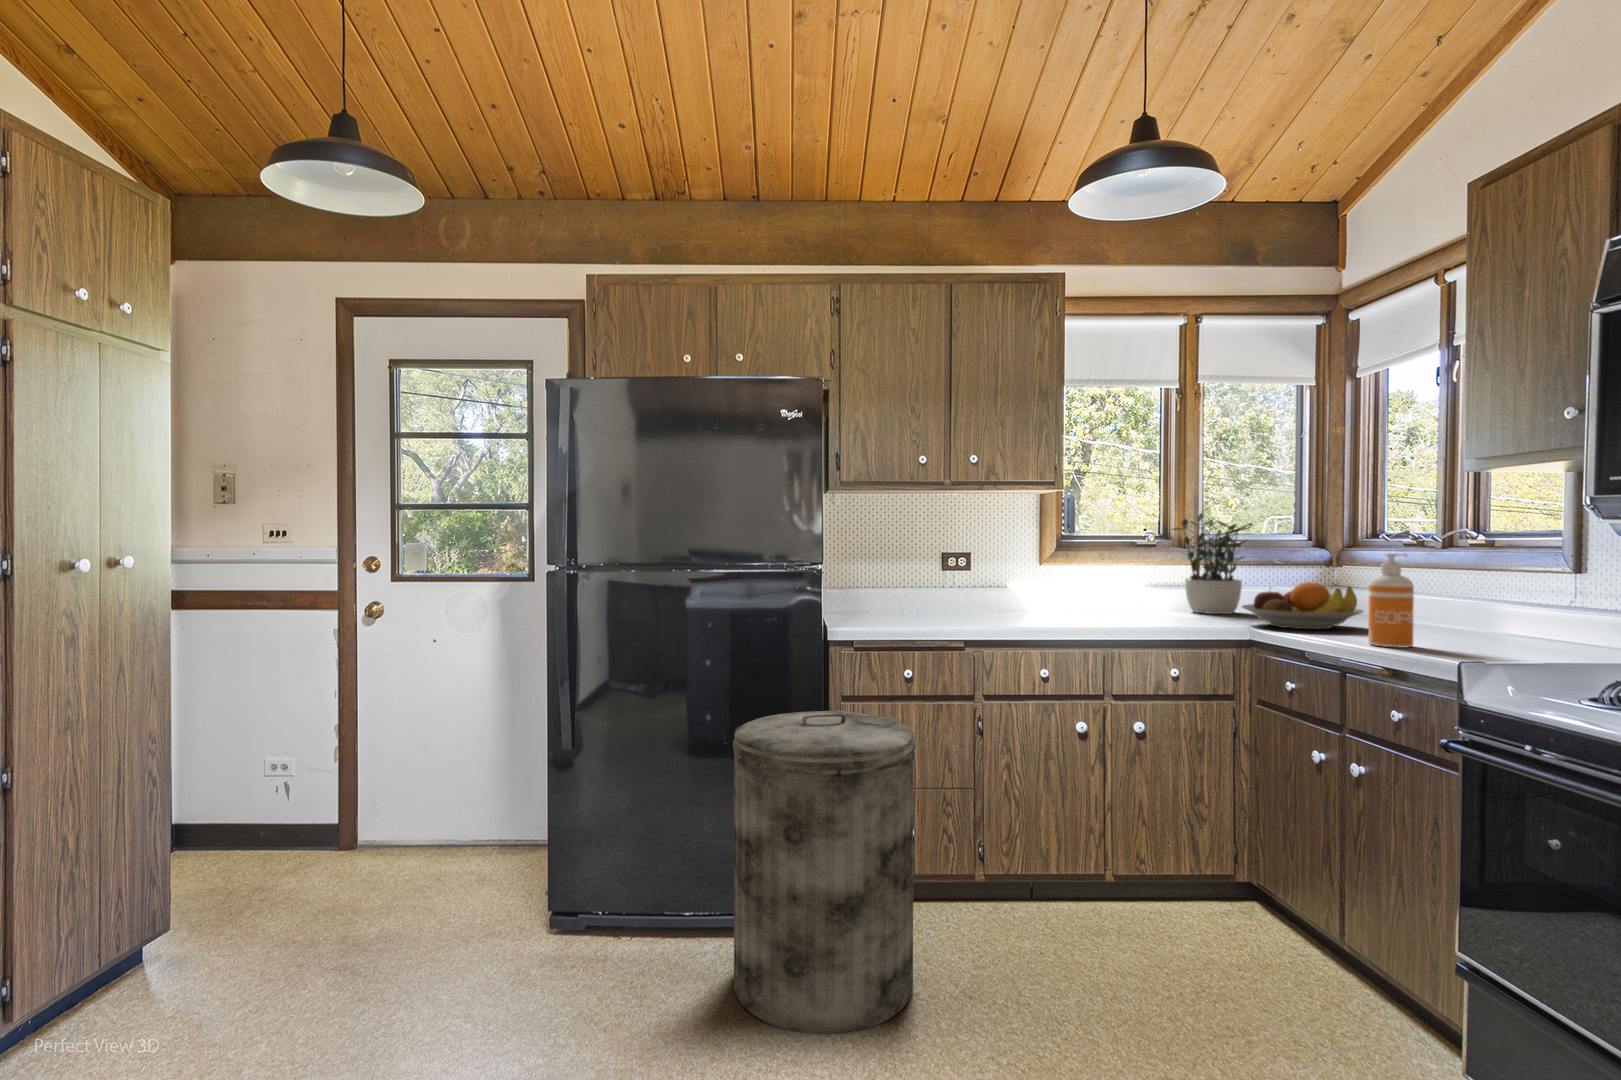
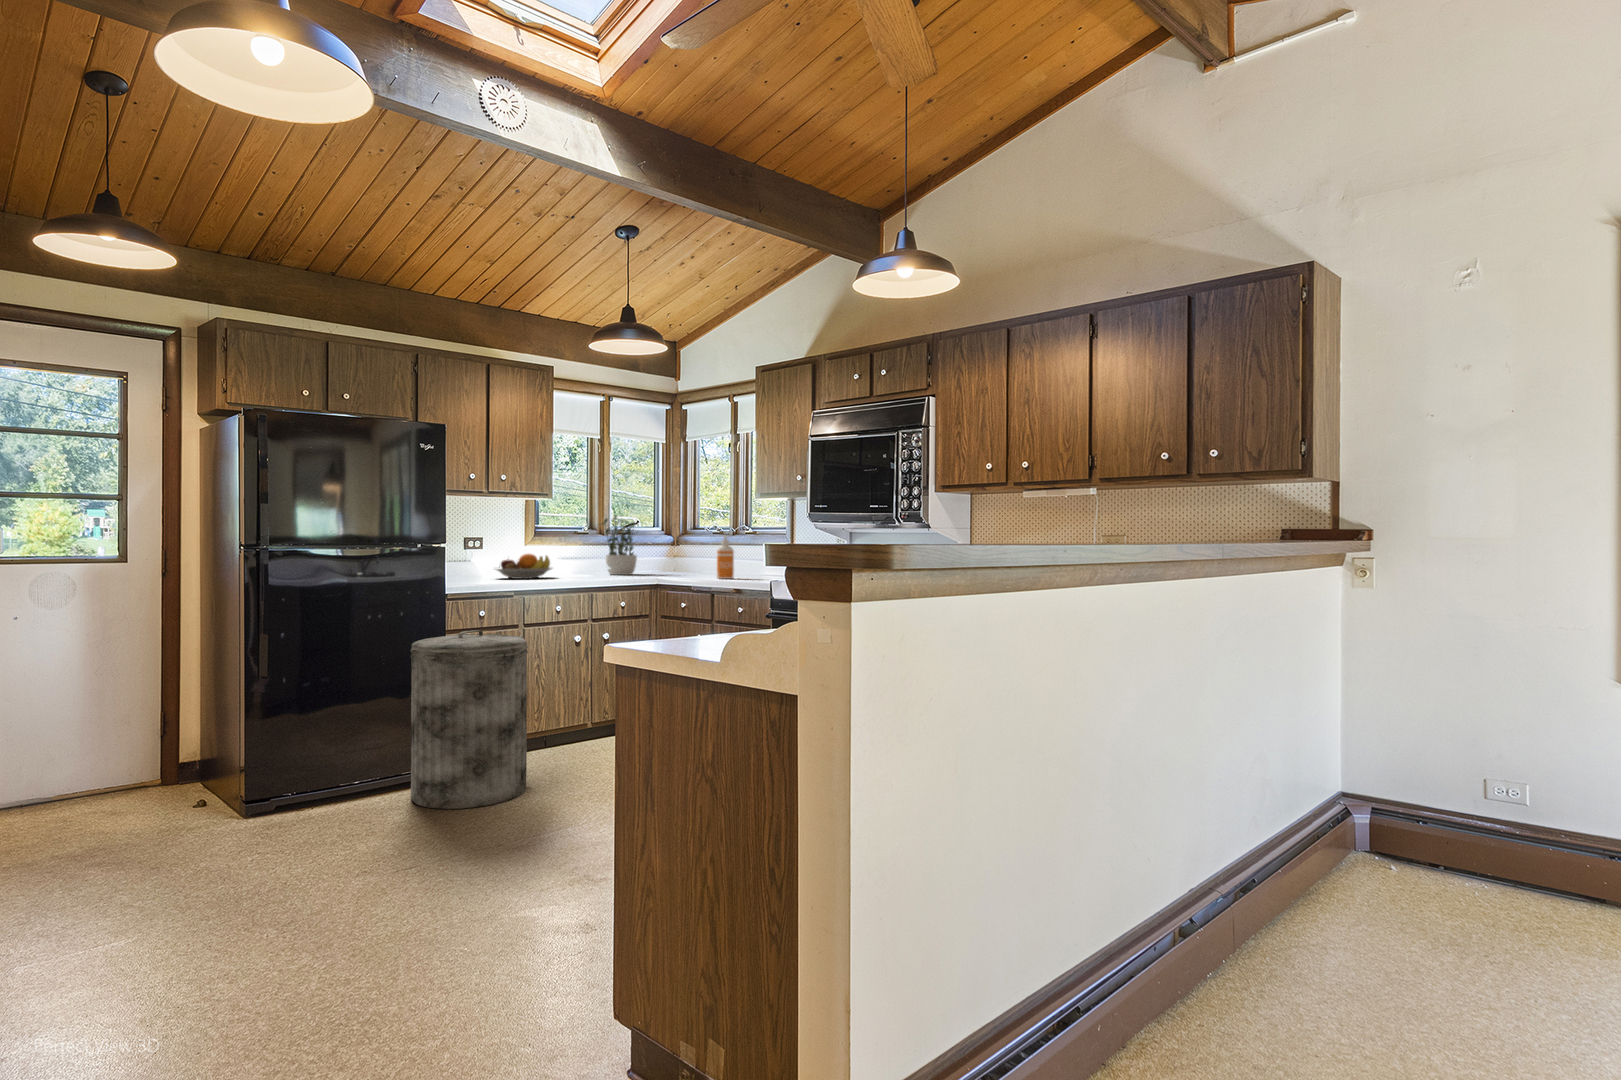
fruit bowl: present [1242,582,1363,629] -> present [496,554,551,579]

